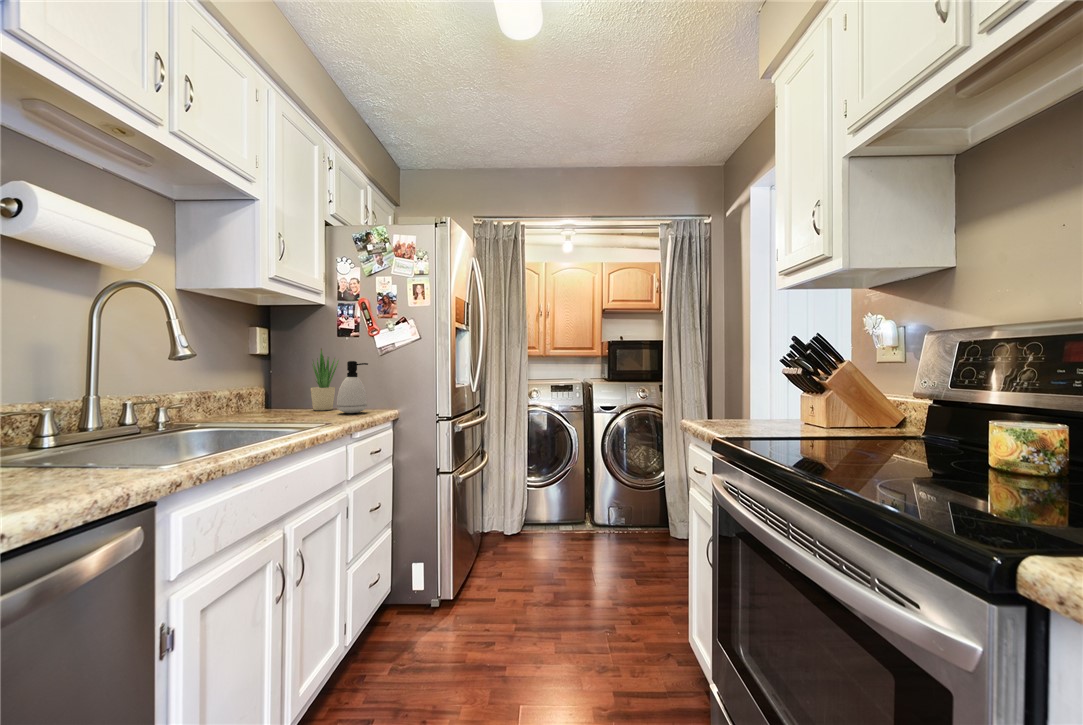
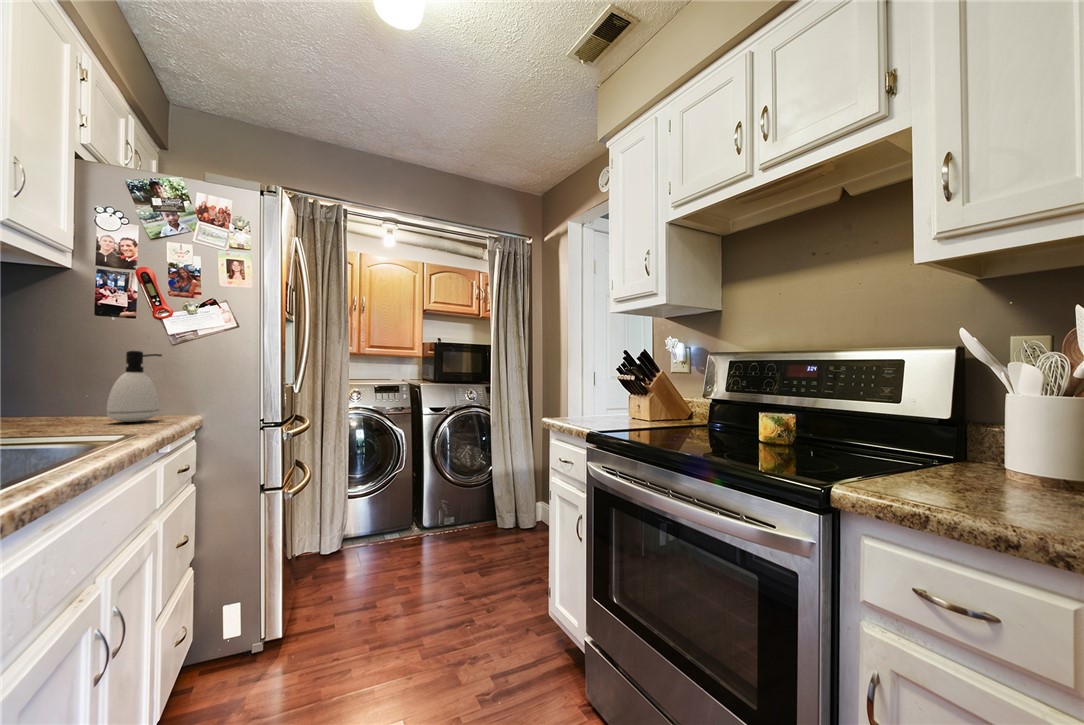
potted plant: present [311,349,339,410] -> none [45,331,99,422]

